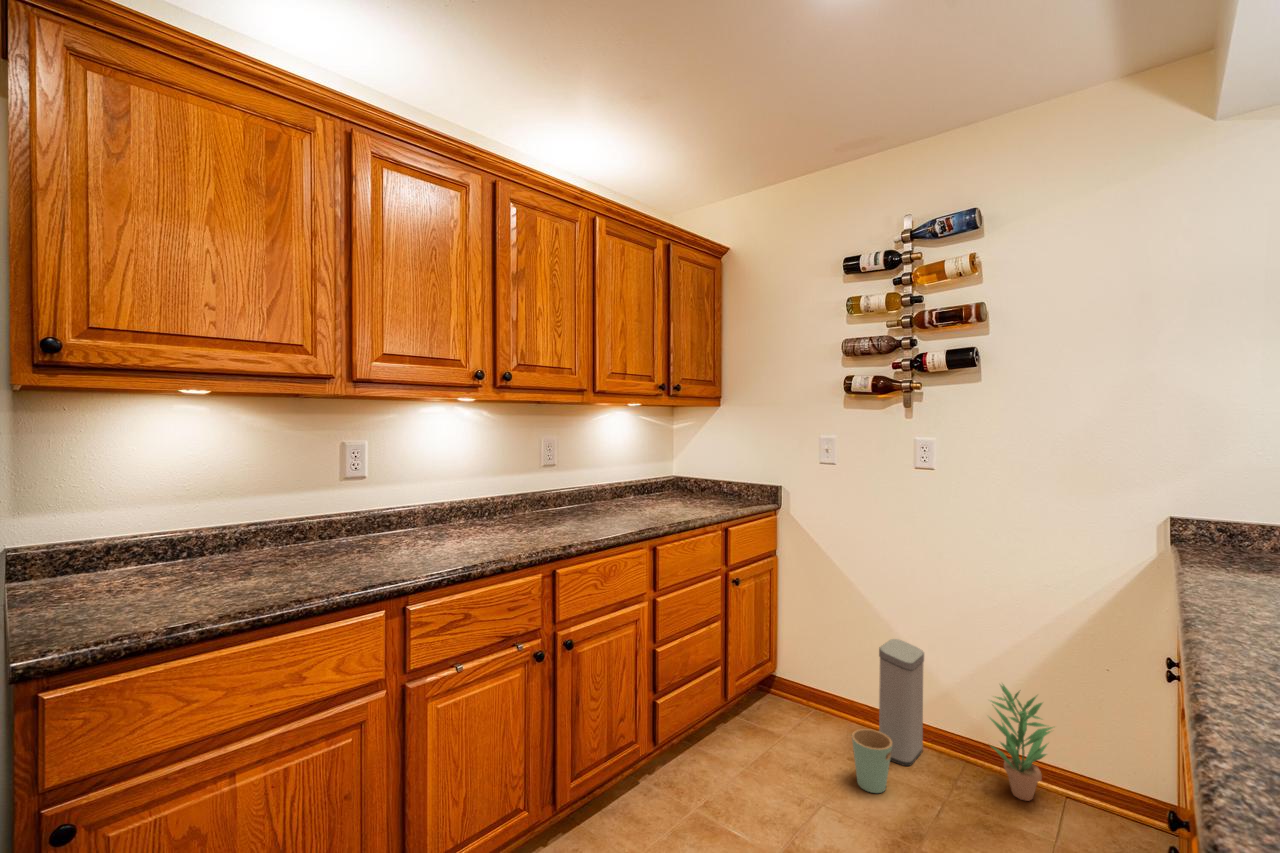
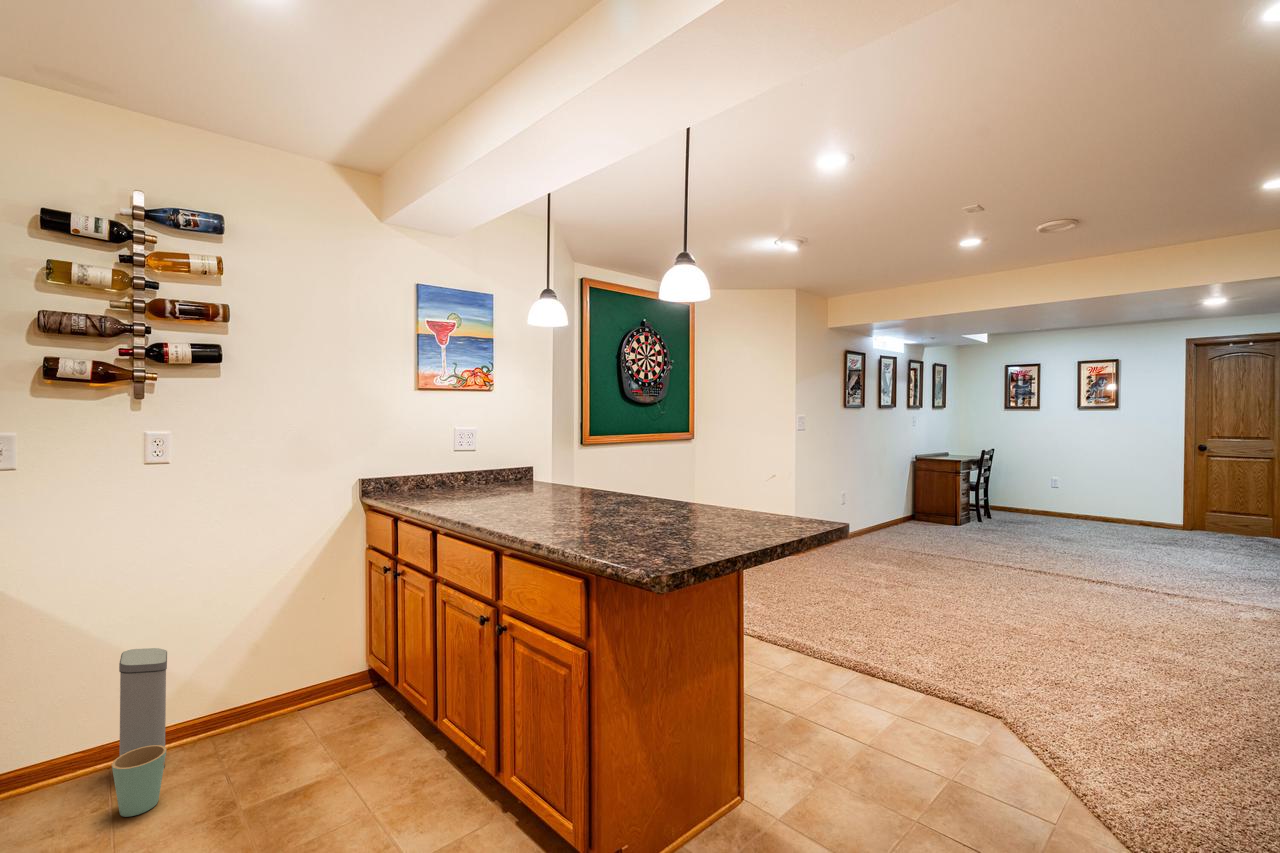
potted plant: present [990,685,1053,801] -> none [242,635,301,731]

